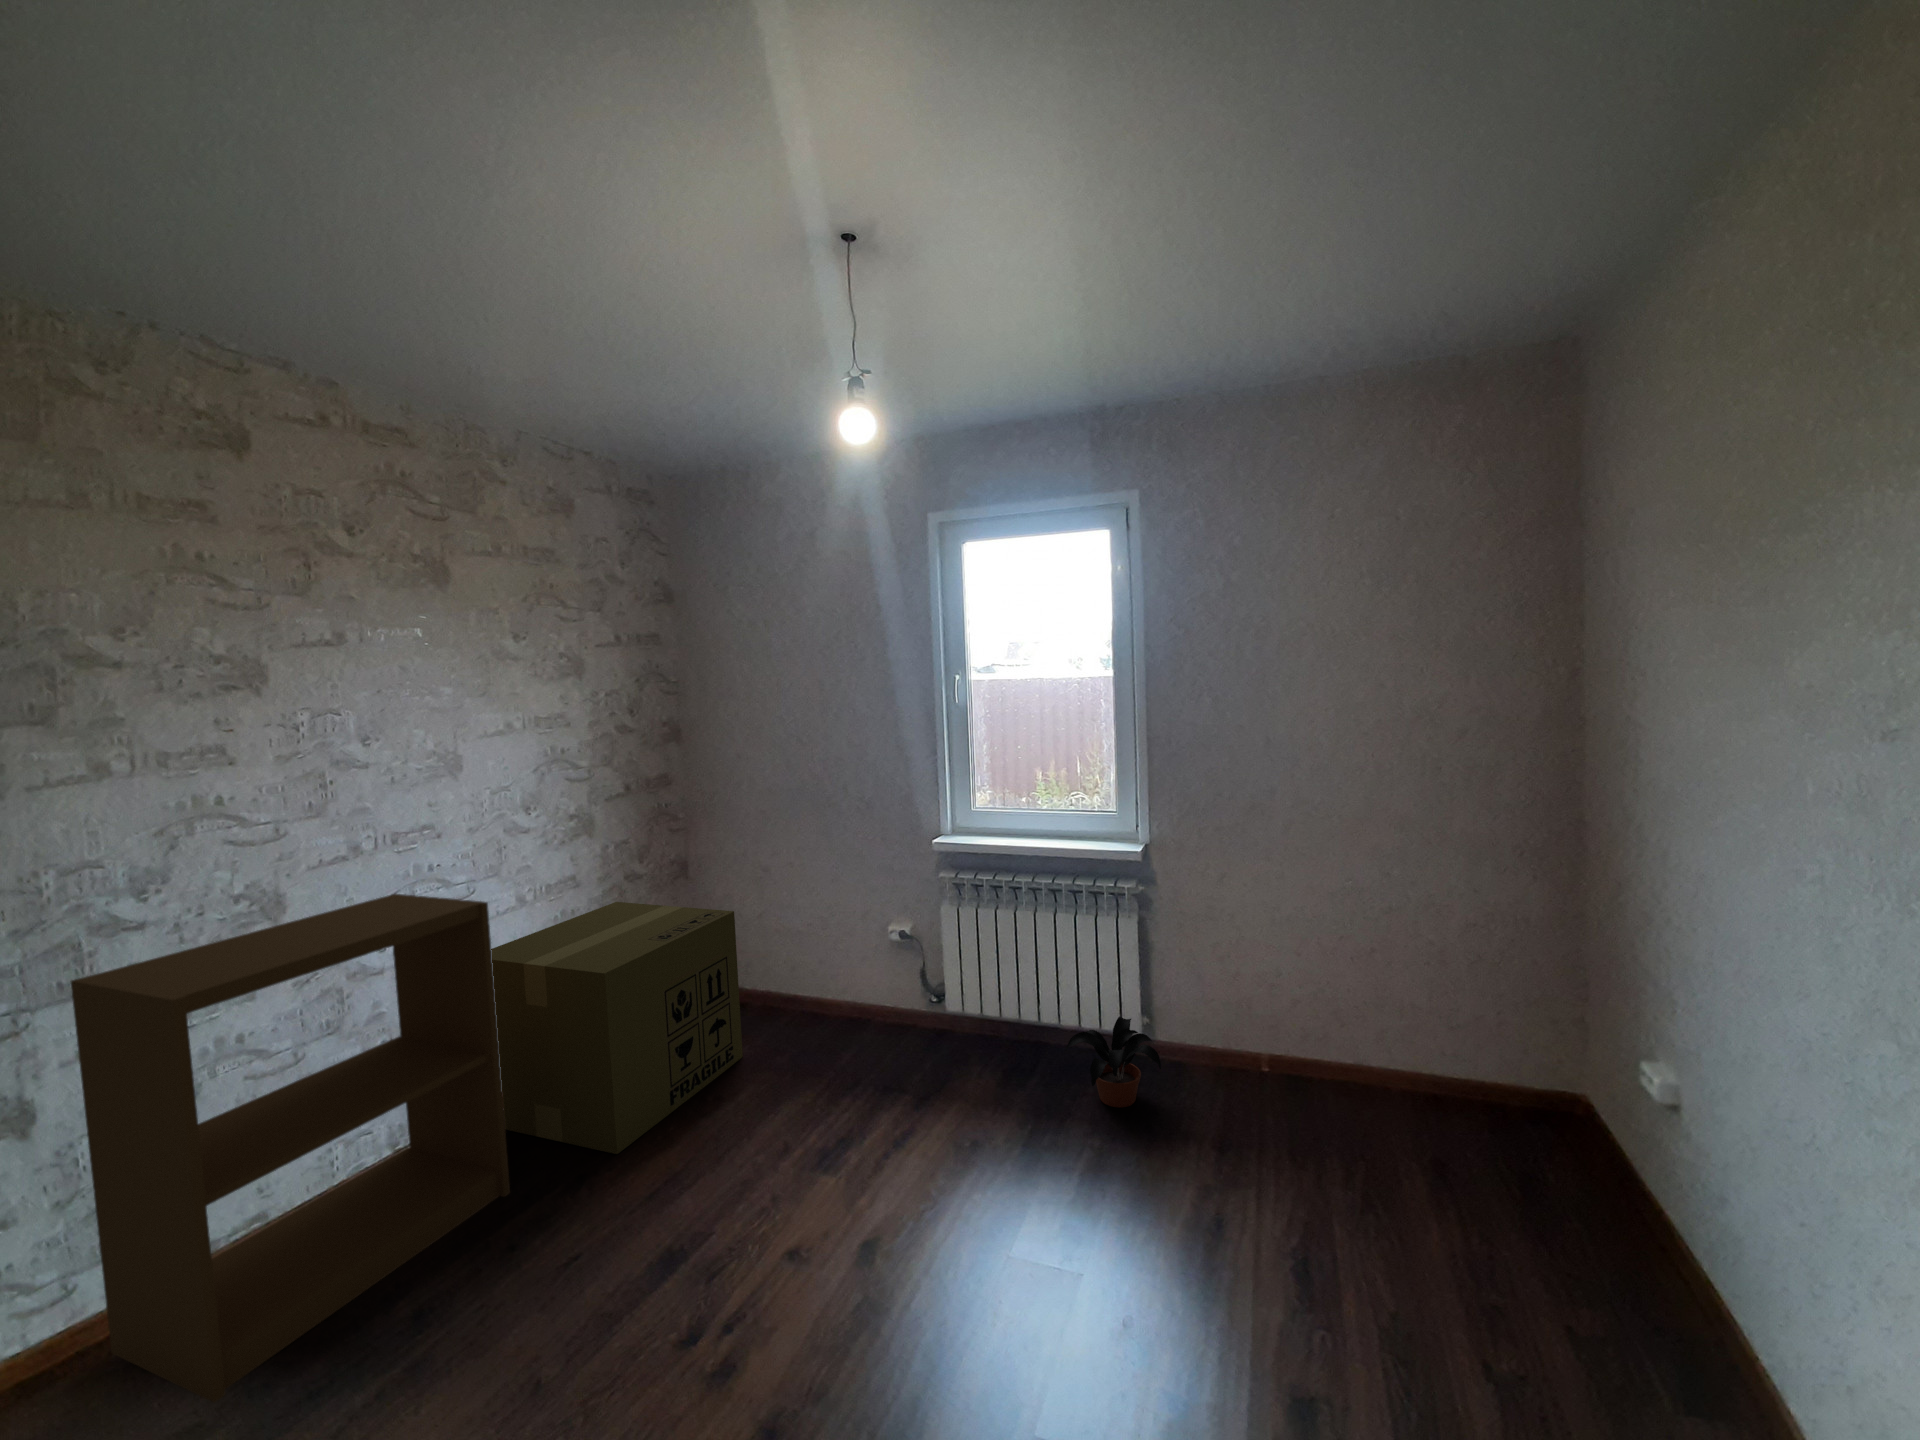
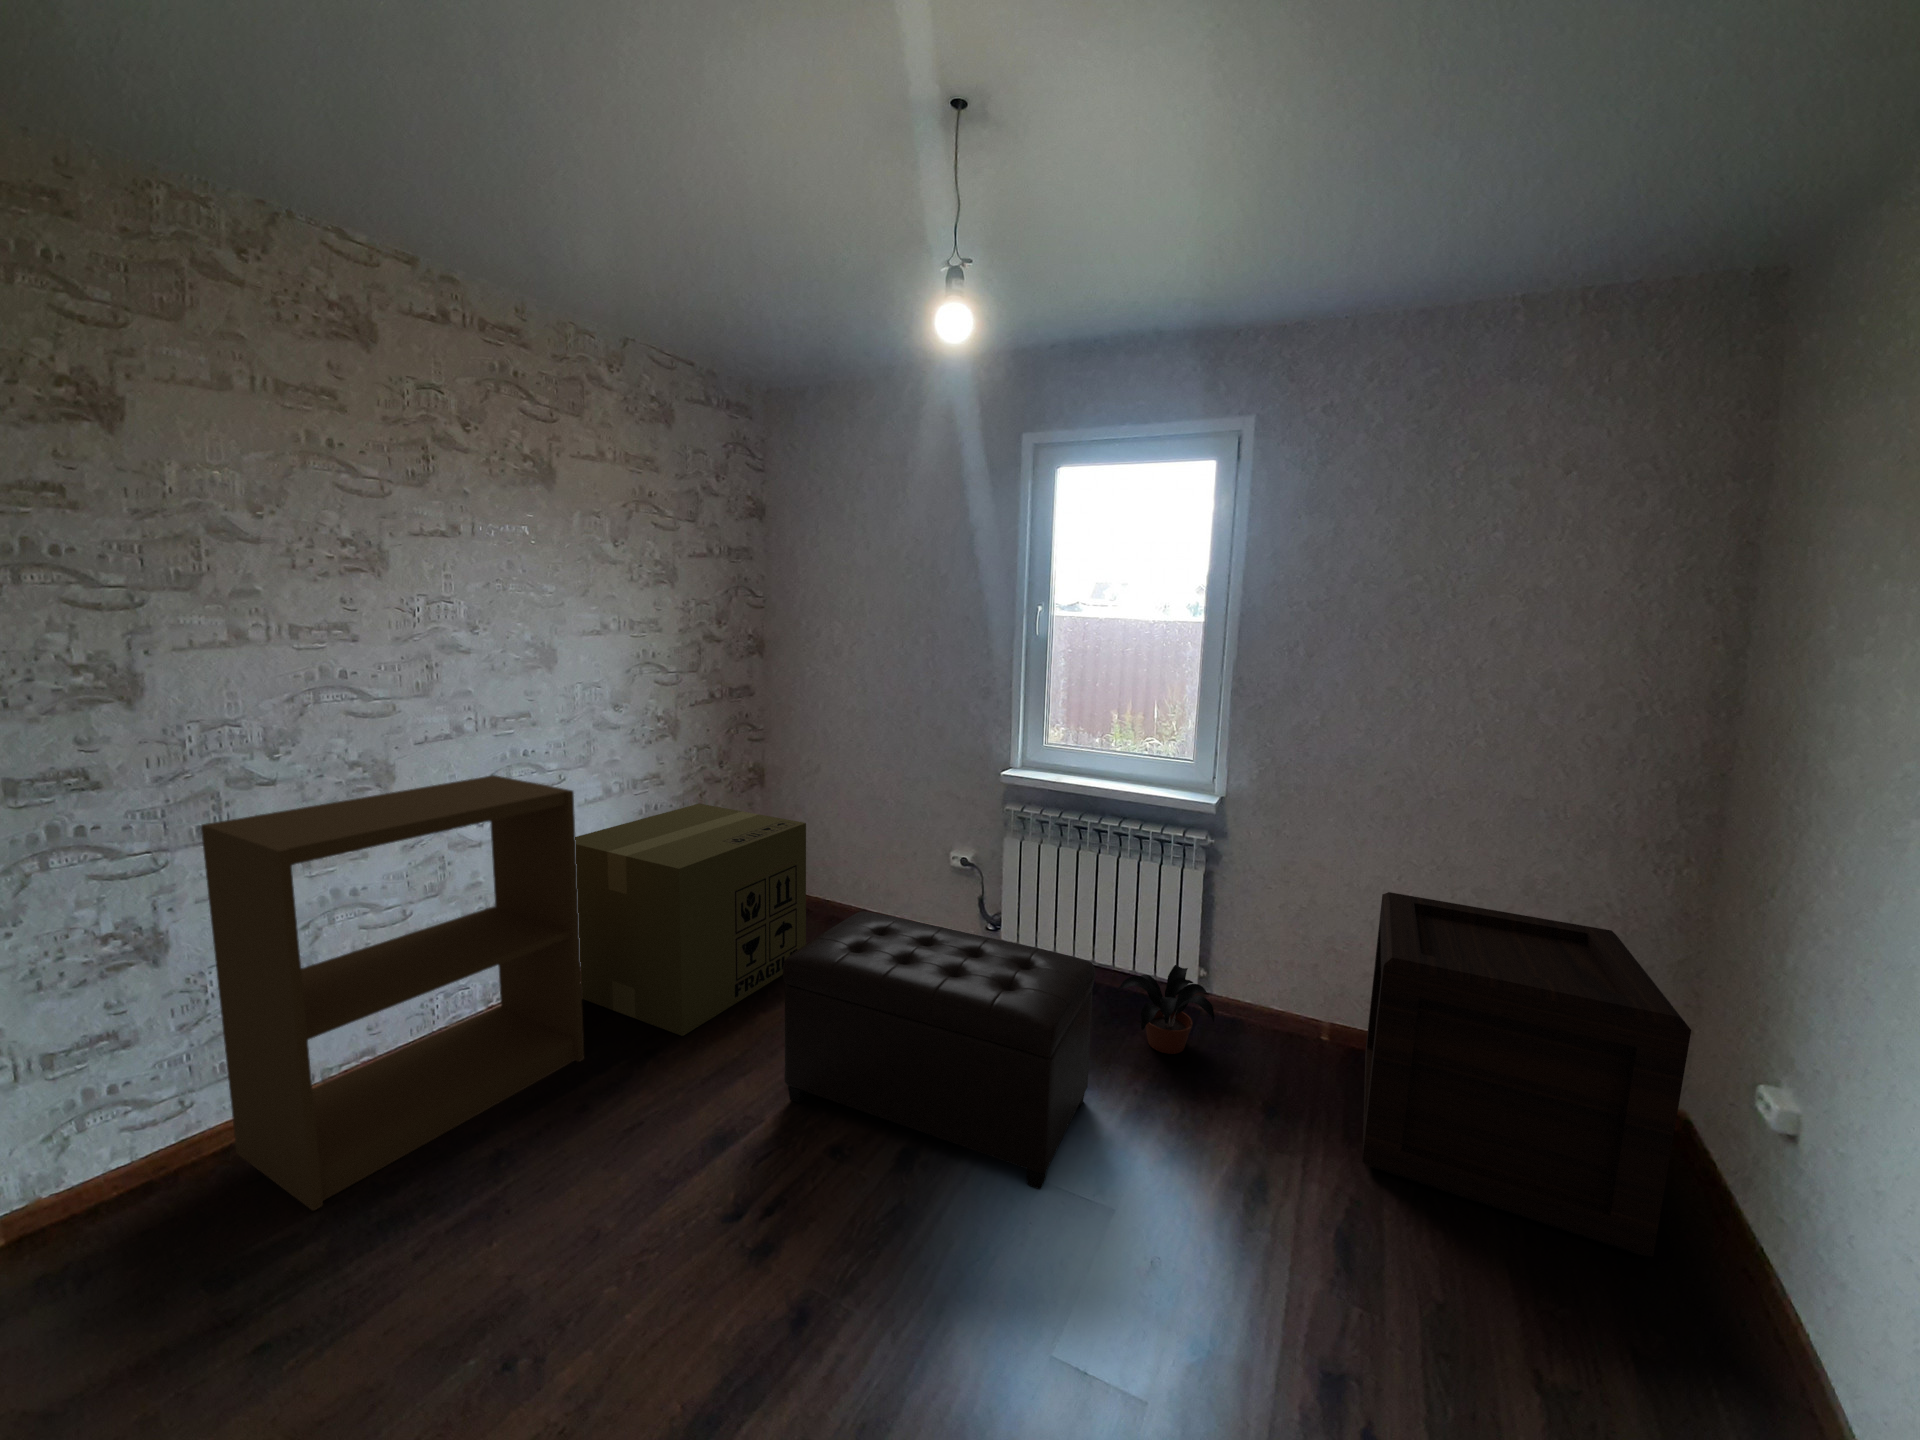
wooden crate: none [1303,922,1571,1239] -> present [1362,892,1691,1257]
ottoman: none [725,998,1044,1260] -> present [783,912,1095,1189]

